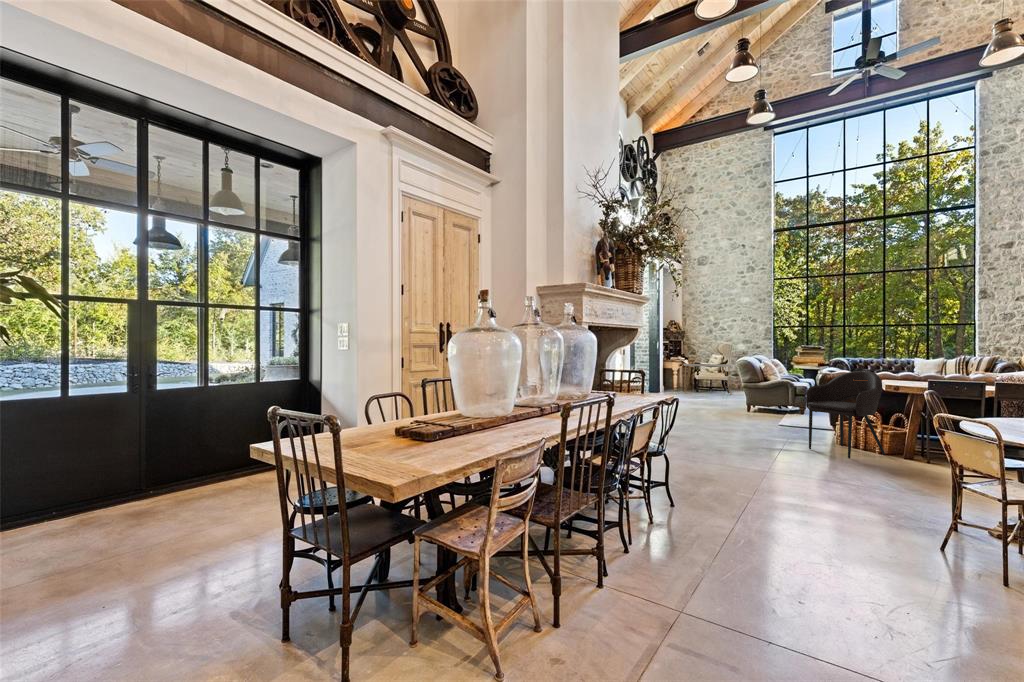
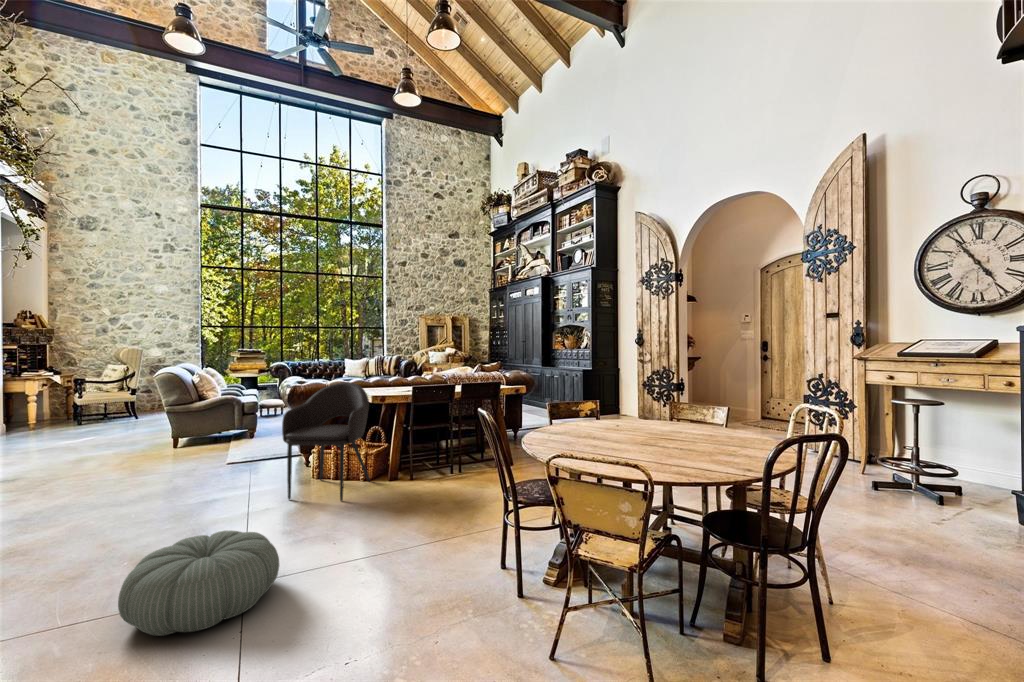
console table: present [684,364,732,394] -> none [51,378,143,430]
pouf: none [705,438,781,477] -> present [118,531,279,636]

